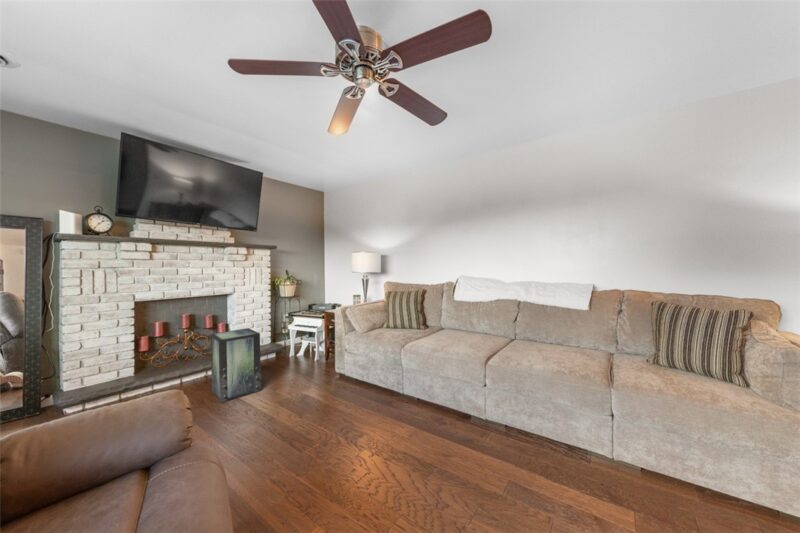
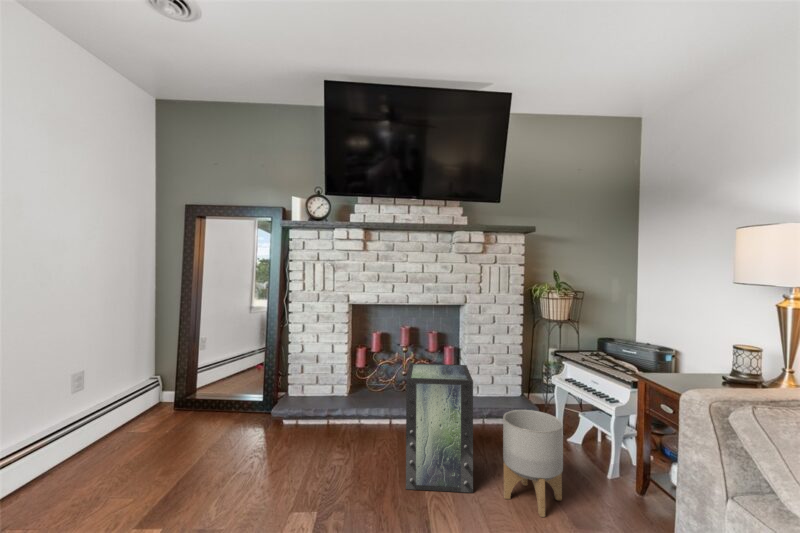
planter: none [275,342,304,387] -> present [503,410,563,517]

